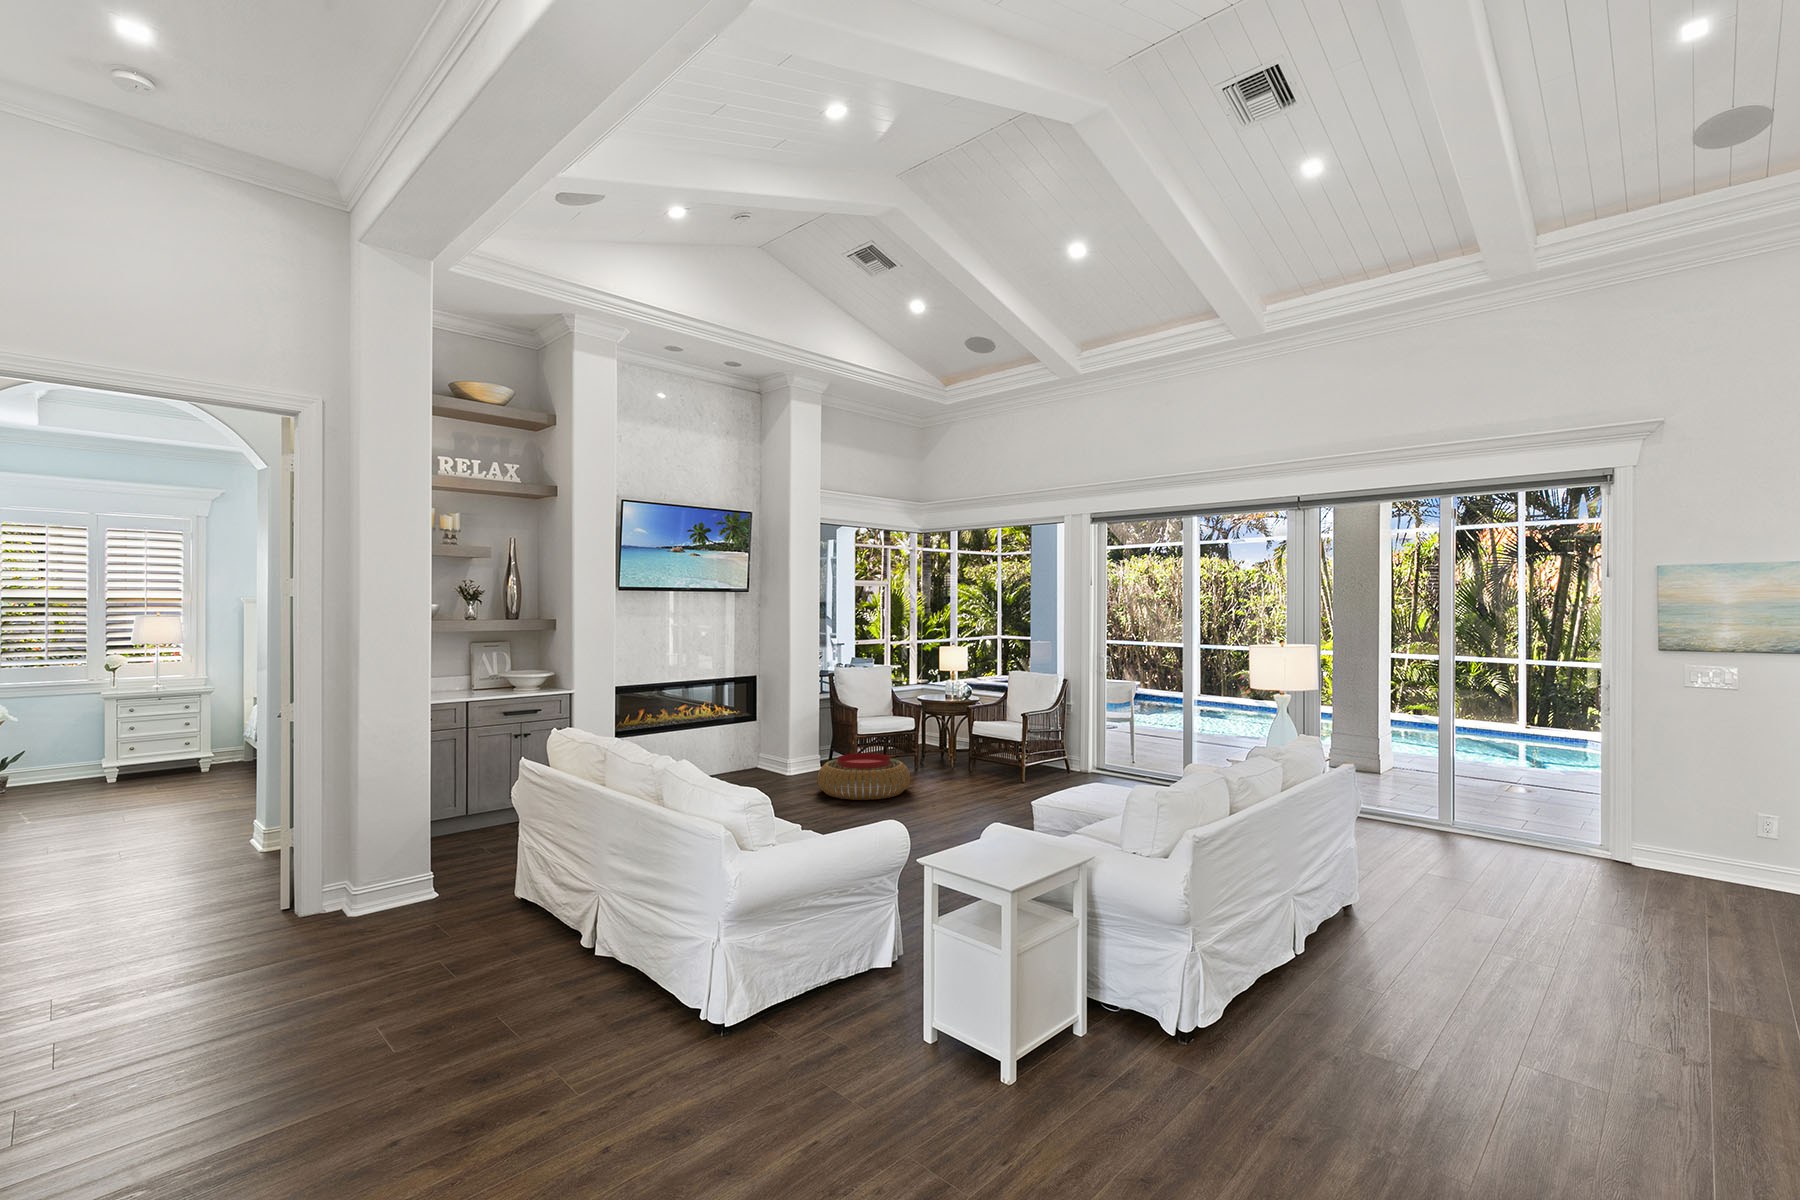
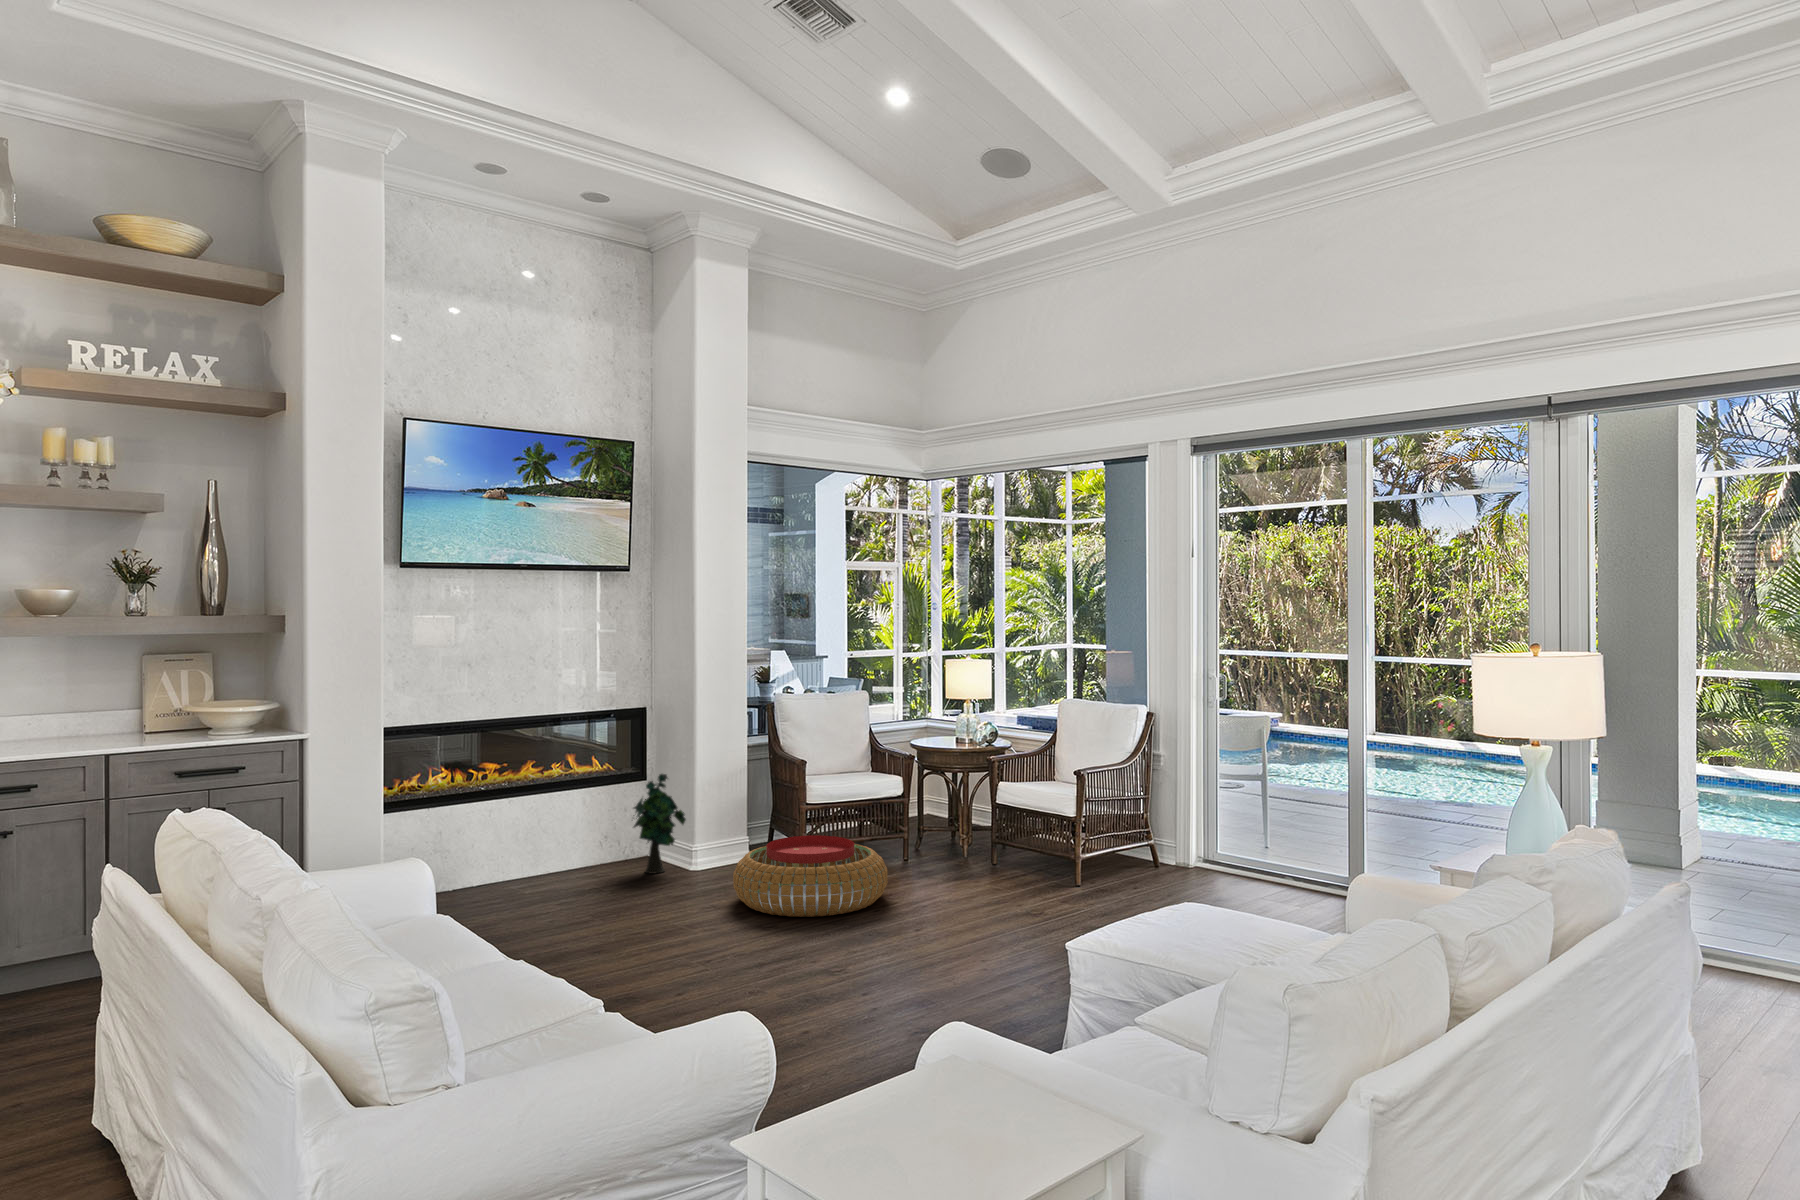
decorative plant: none [750,716,784,777] -> present [634,774,686,874]

